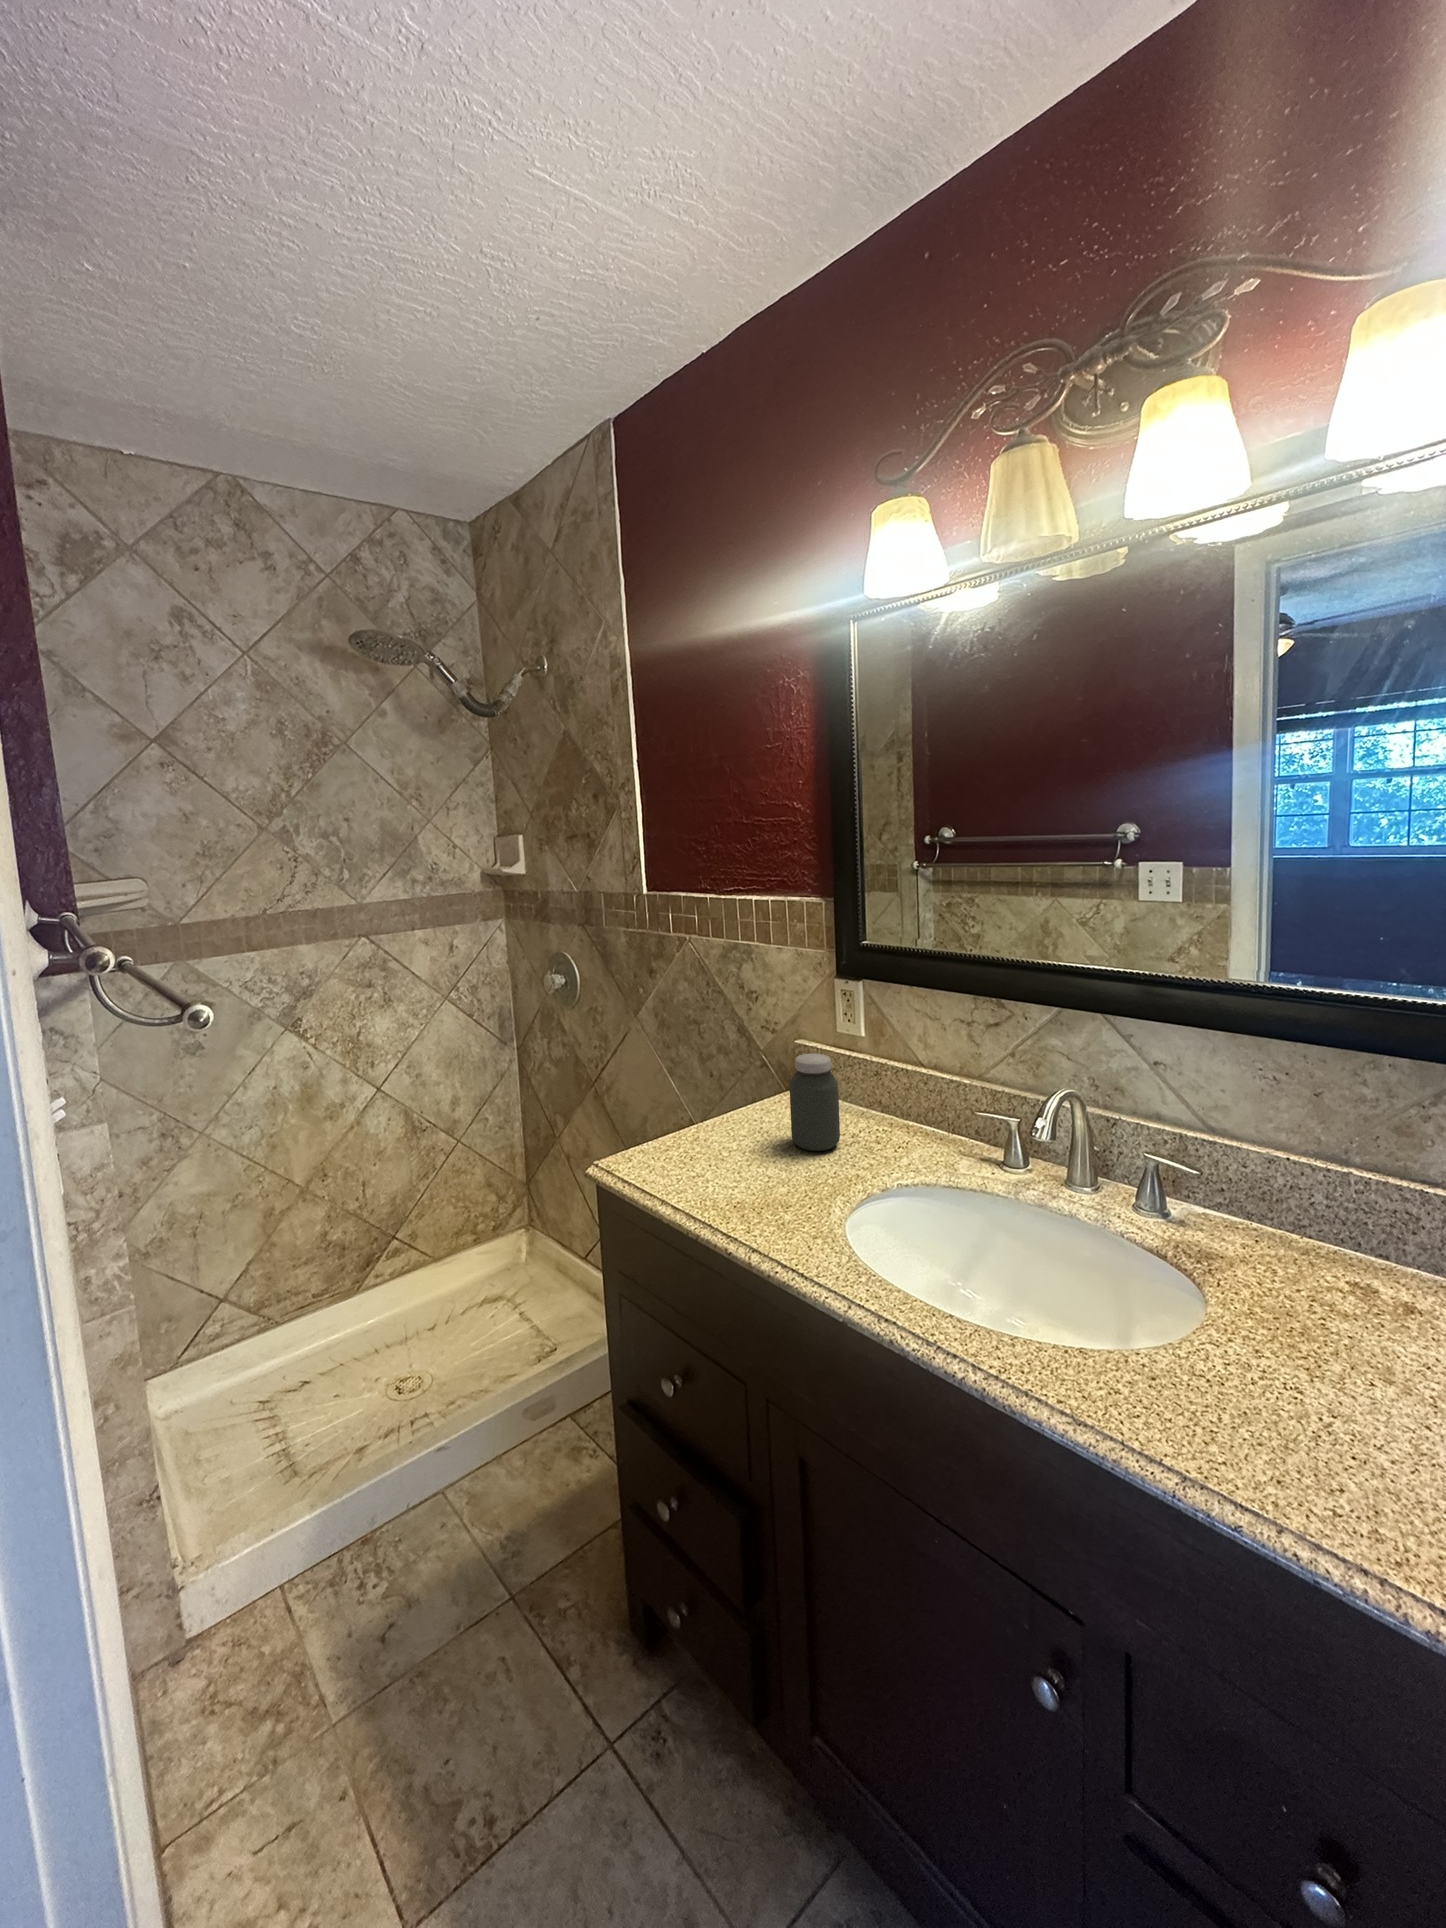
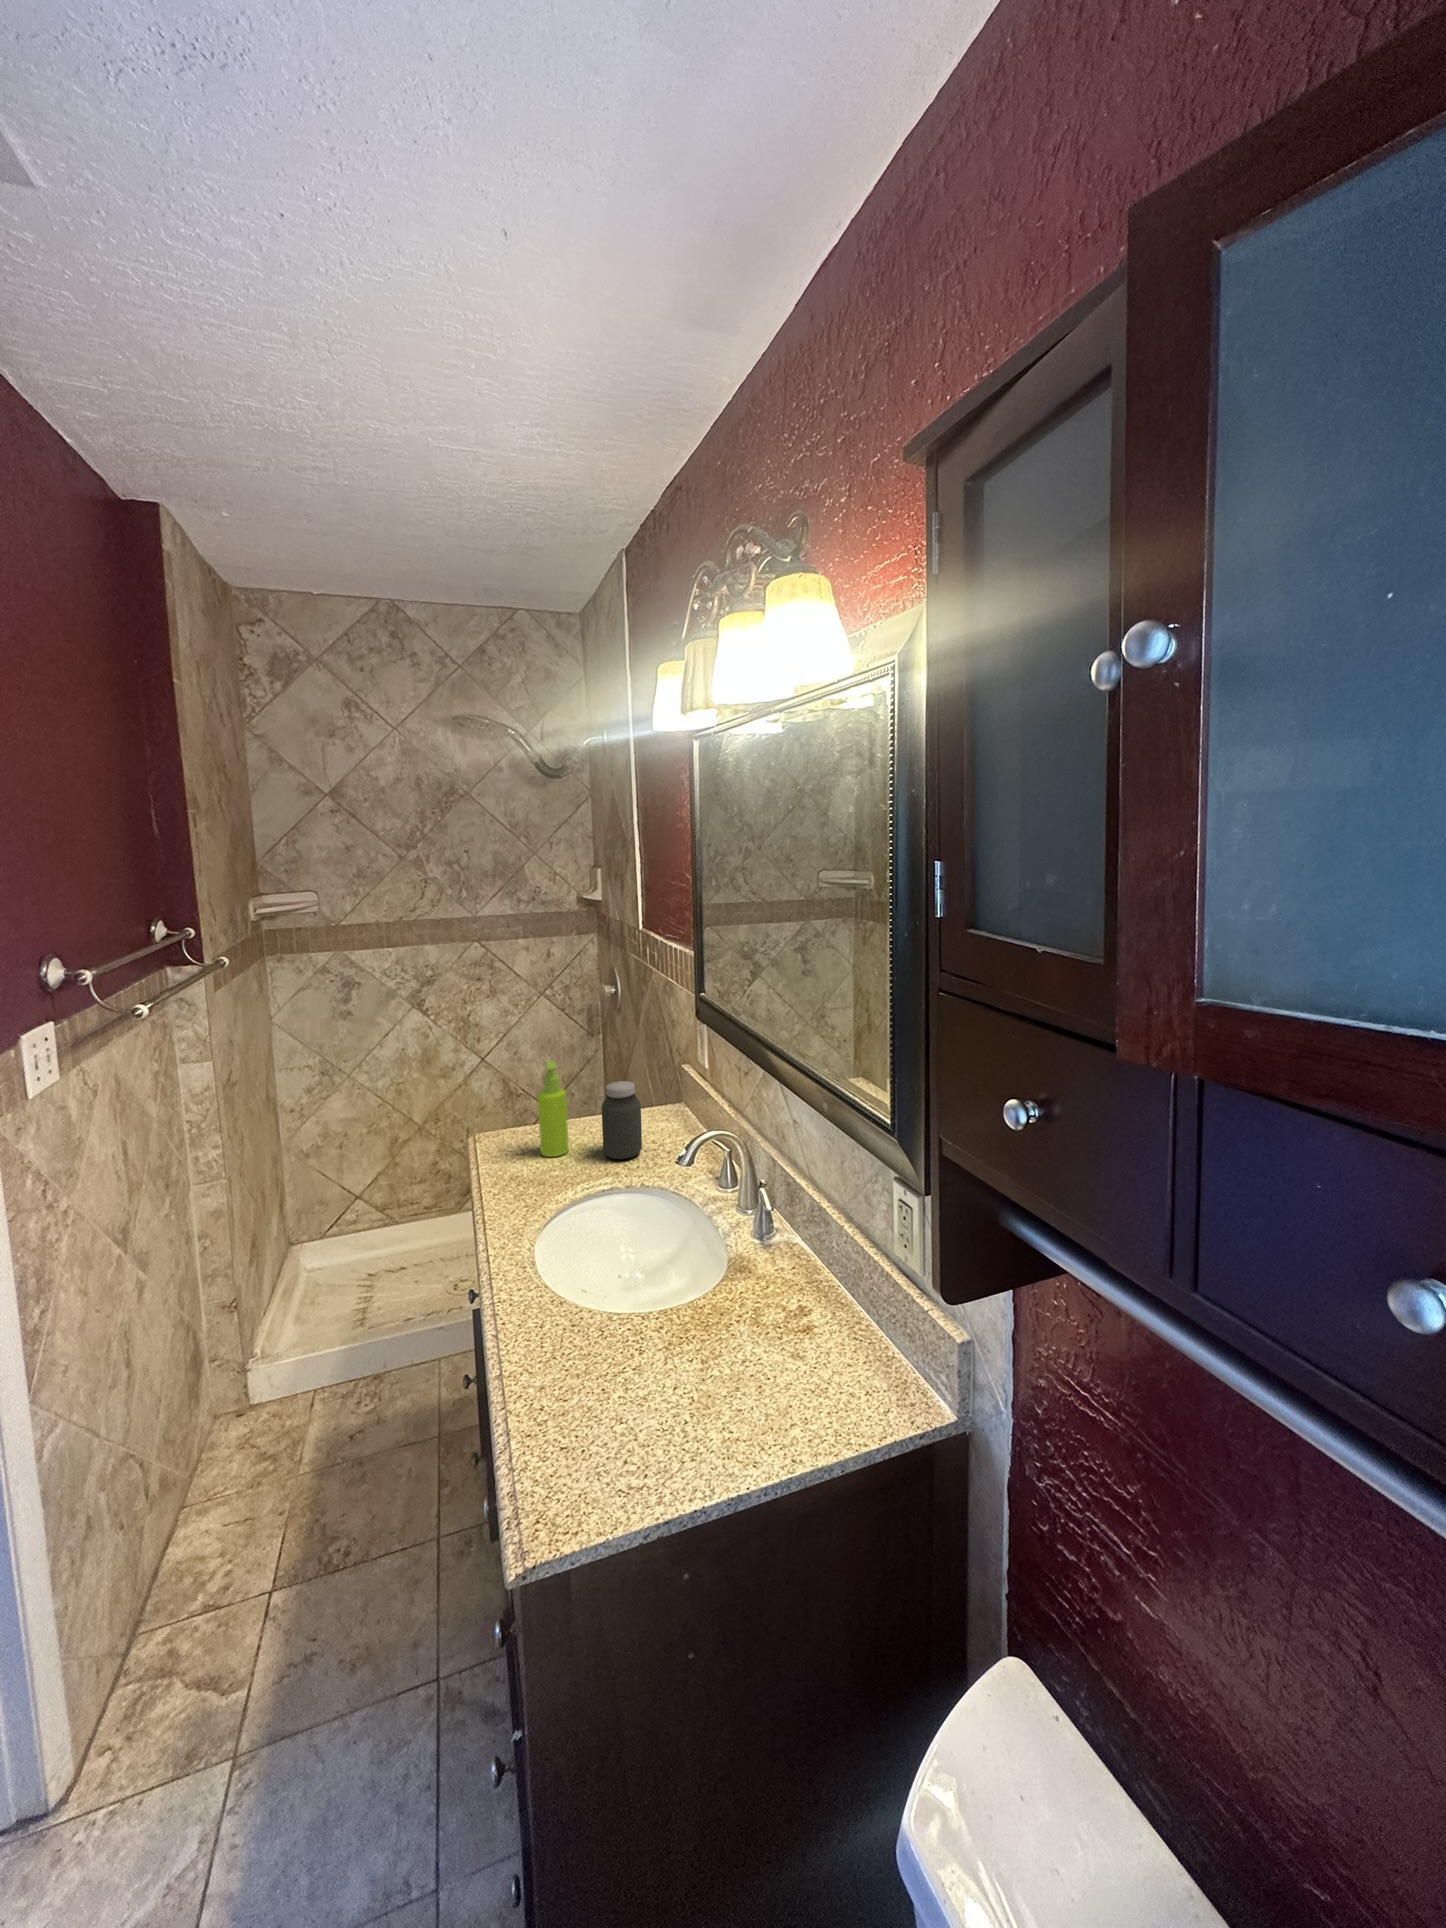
soap dispenser: none [714,1038,753,1164] -> present [538,1060,569,1157]

